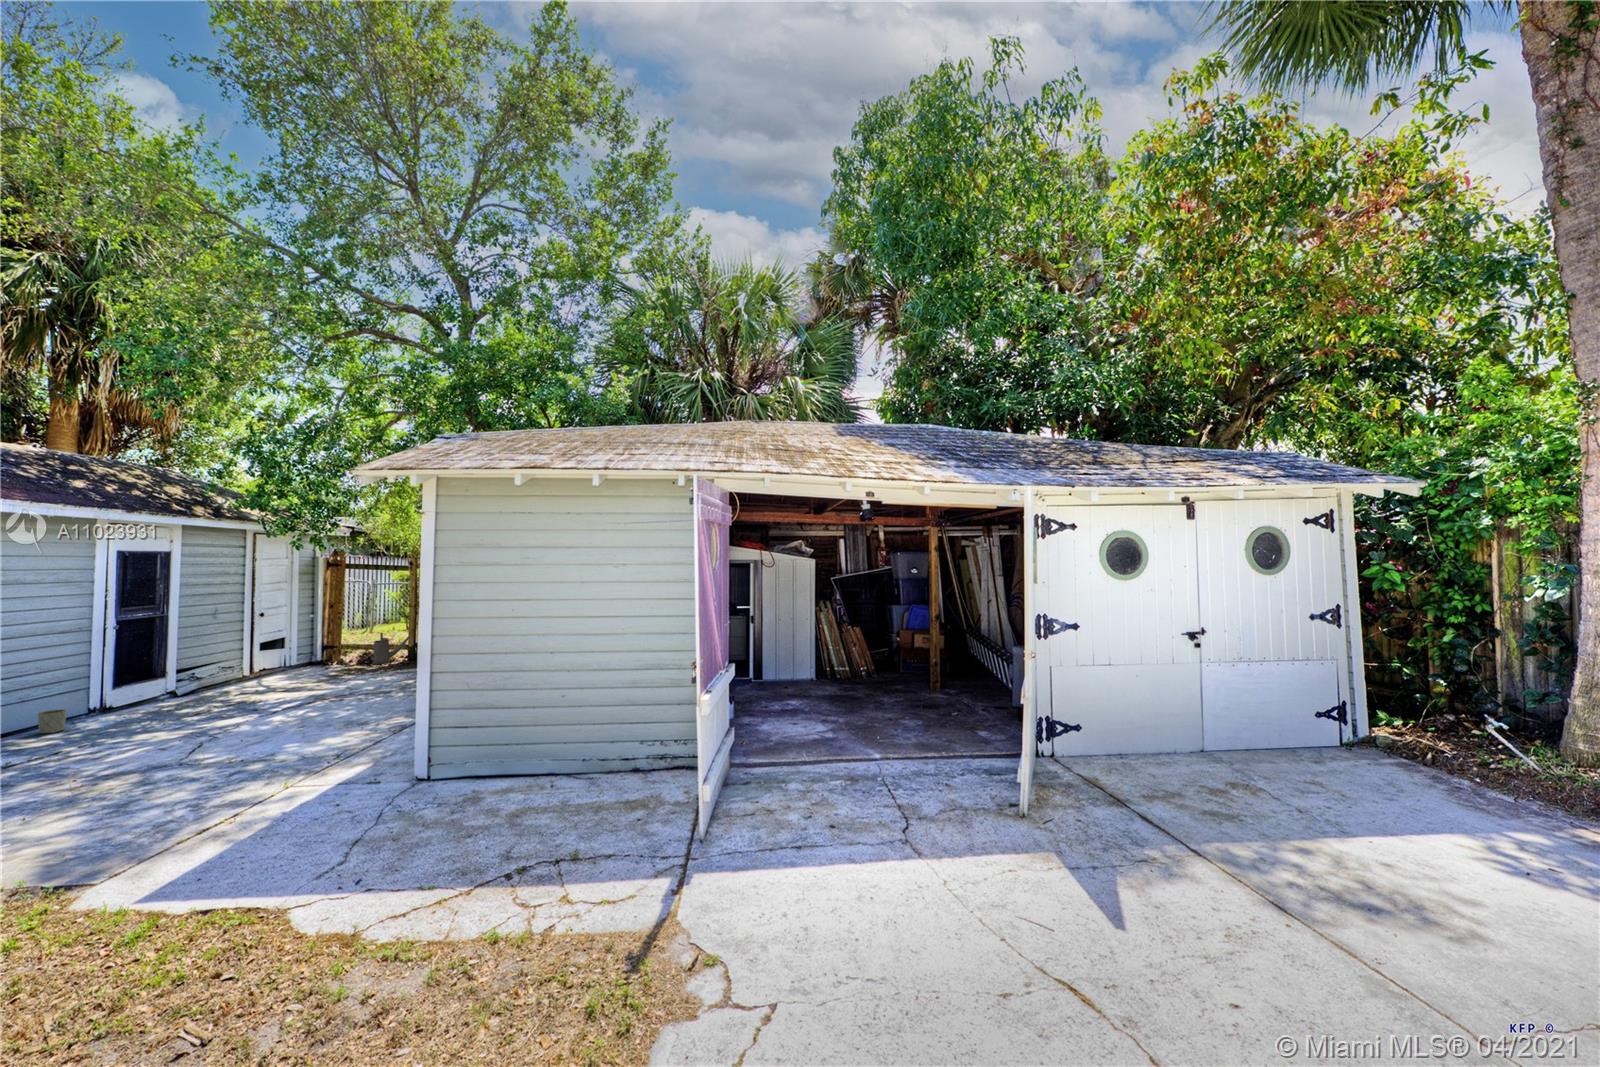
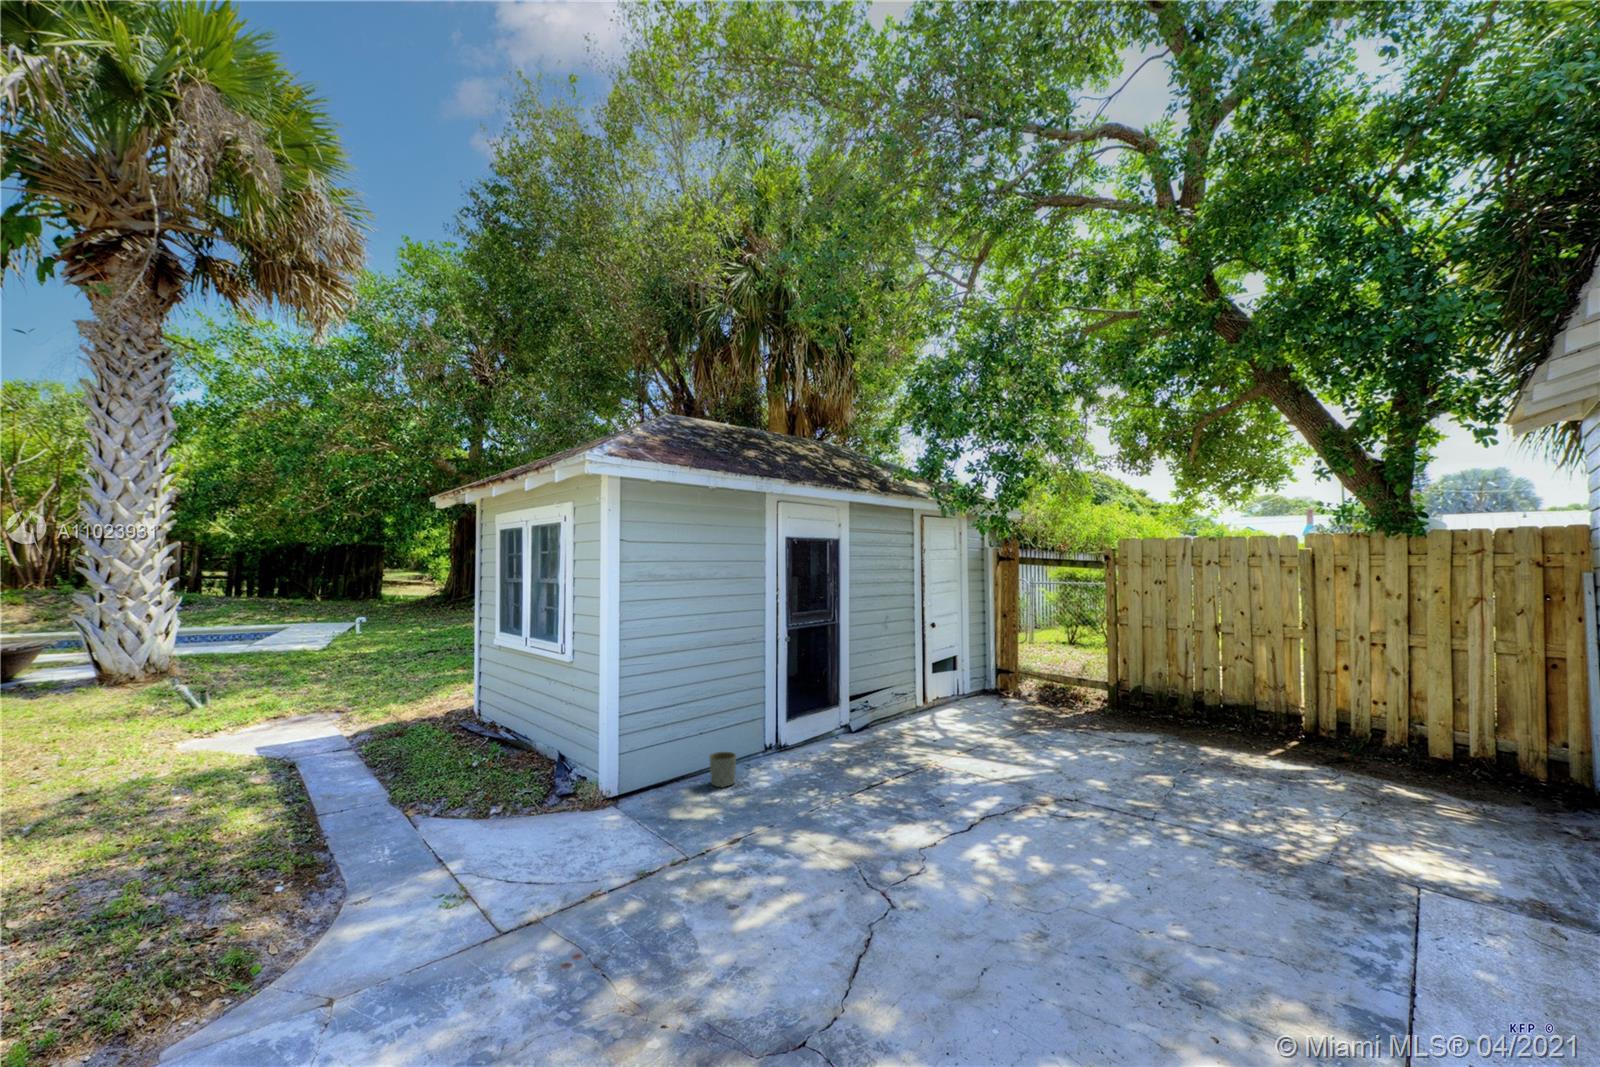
watering can: present [367,633,410,664] -> none [1057,660,1117,708]

